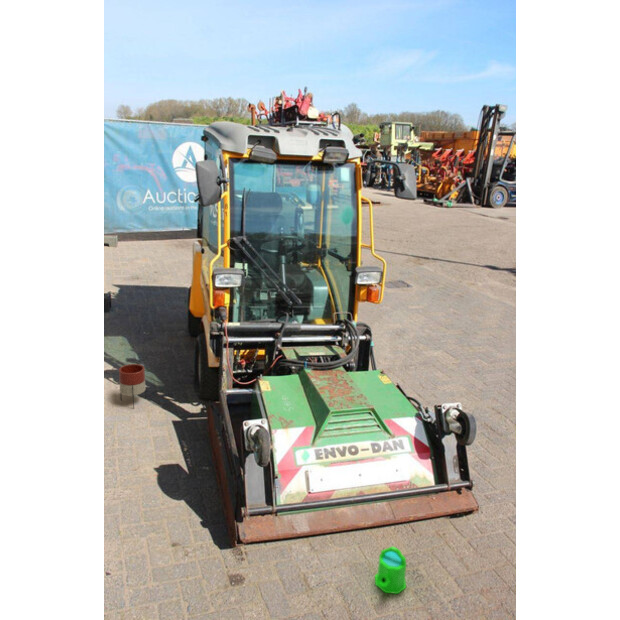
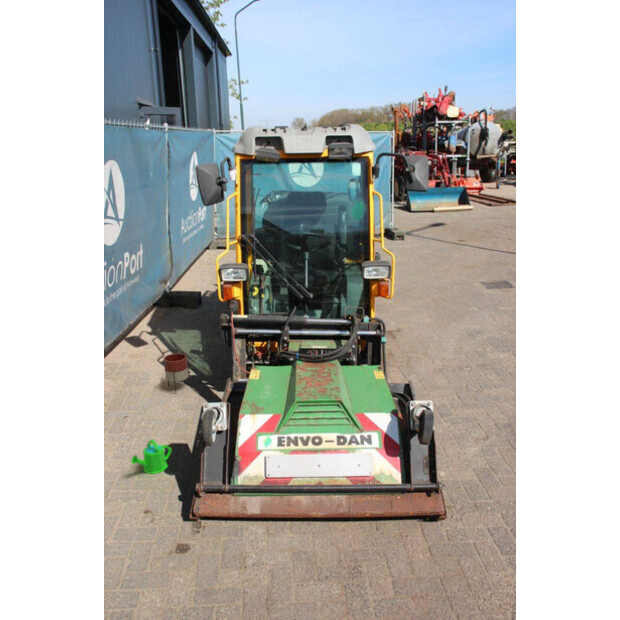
watering can: present [375,547,406,594] -> present [131,439,171,474]

